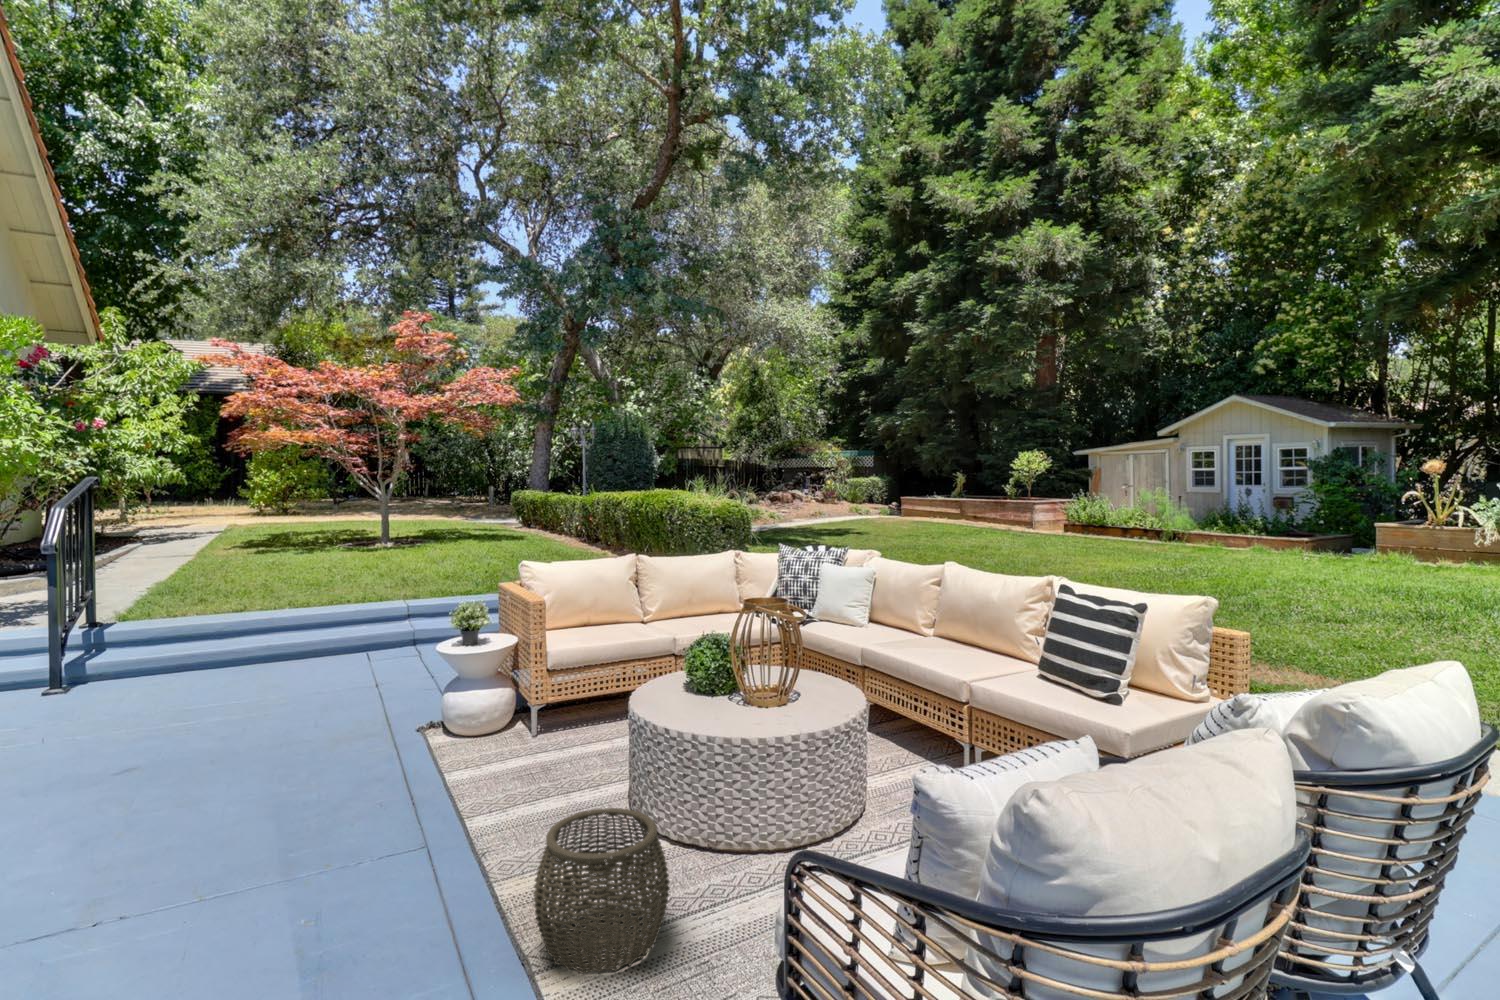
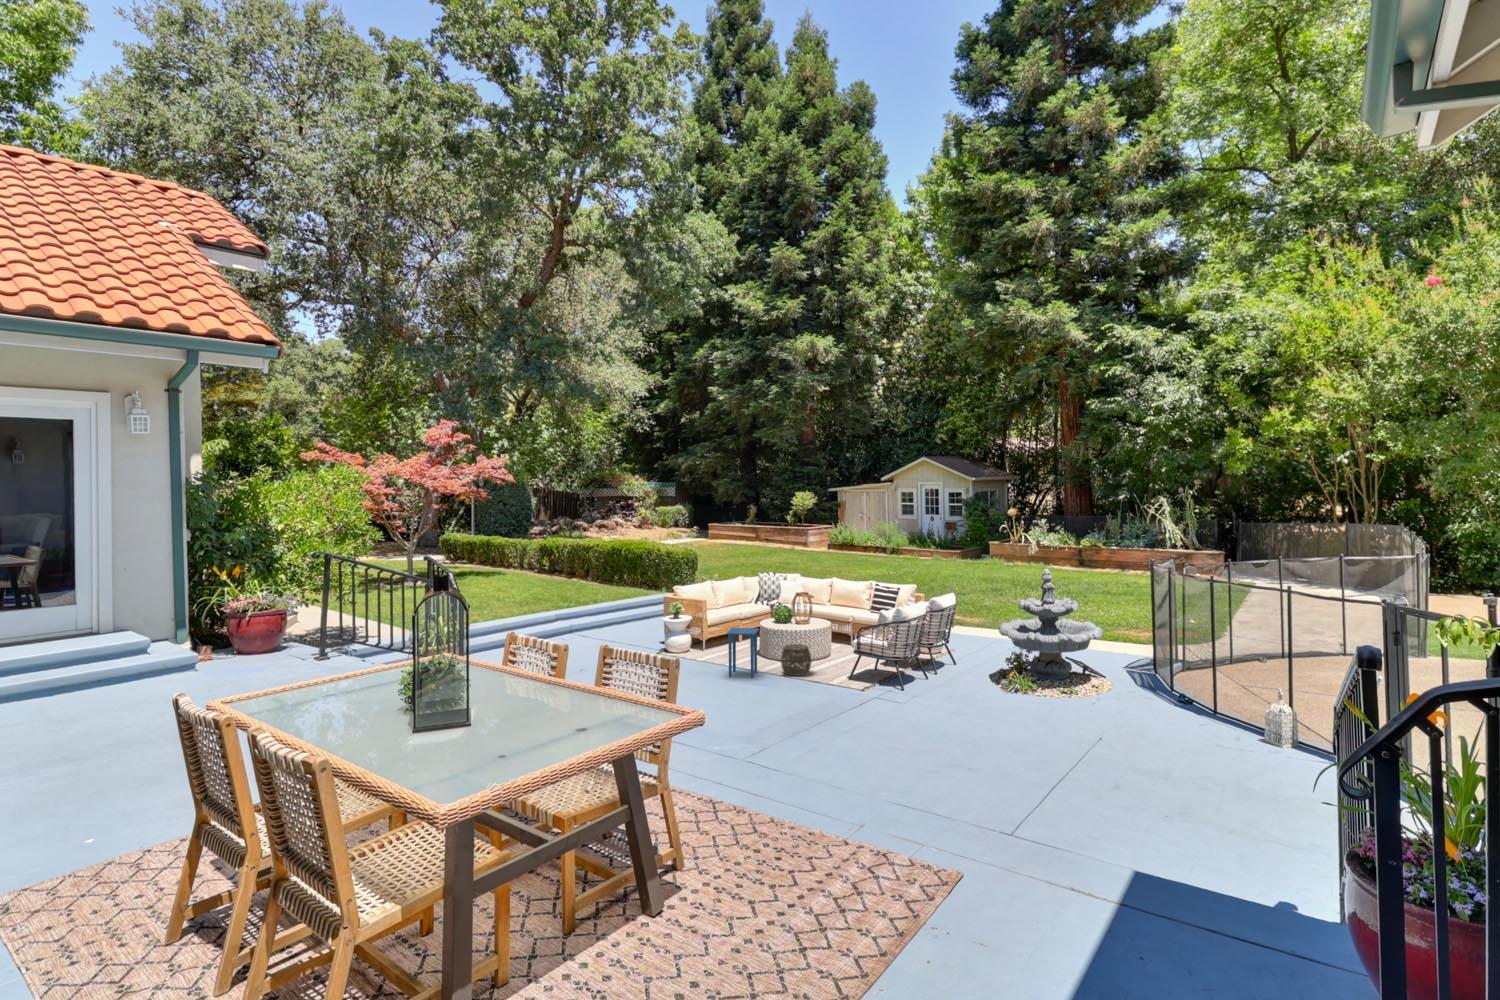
side table: none [318,715,486,950] -> present [727,628,759,678]

